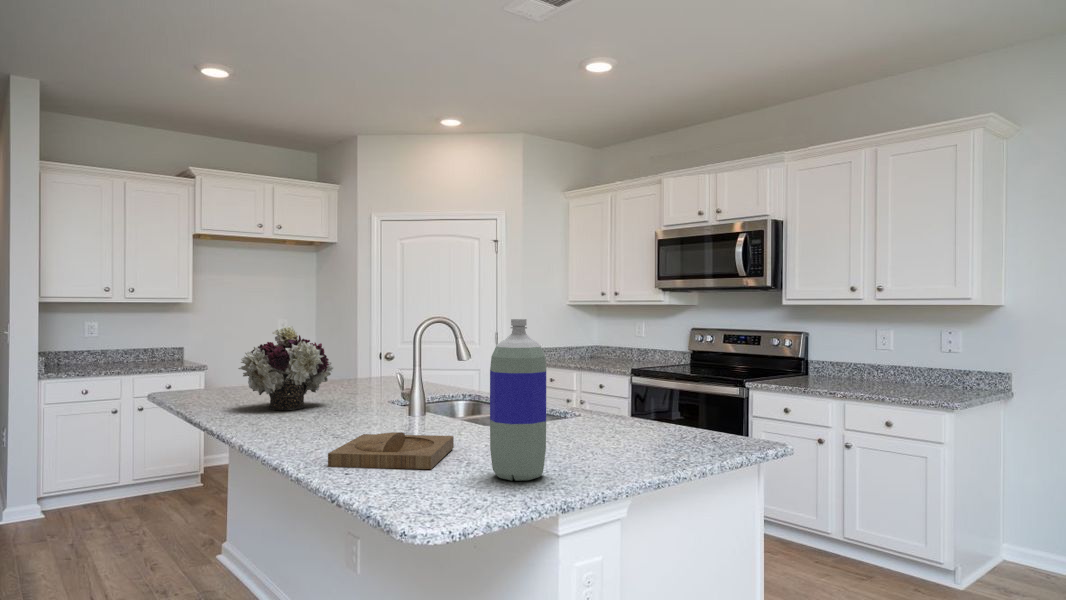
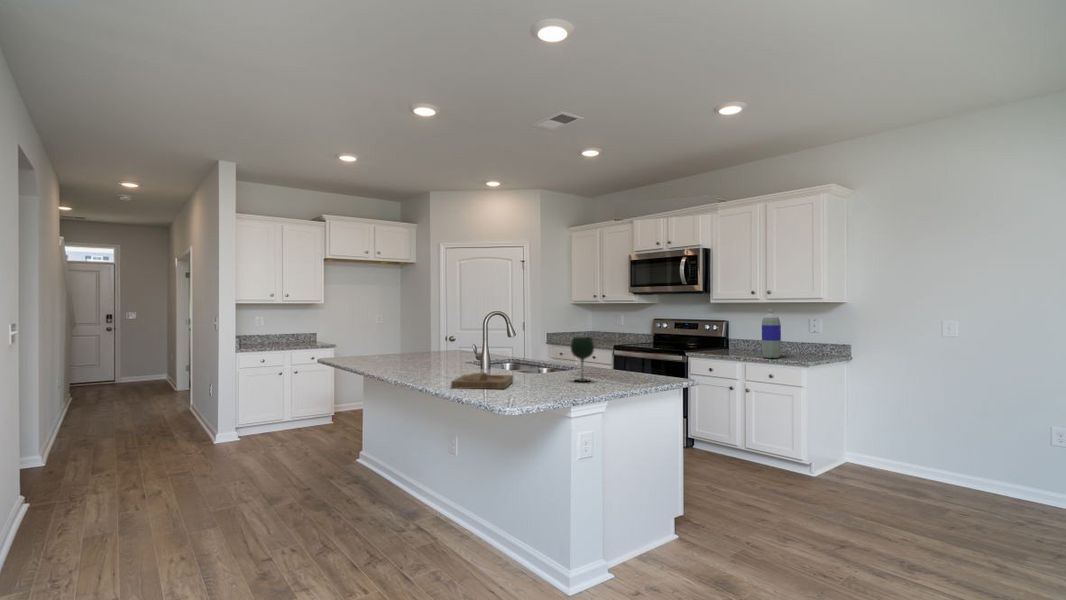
bottle: present [490,319,546,481] -> present [762,309,781,358]
flower arrangement: present [238,326,333,410] -> none [380,317,434,367]
wine glass: none [561,364,604,448] -> present [571,337,594,382]

